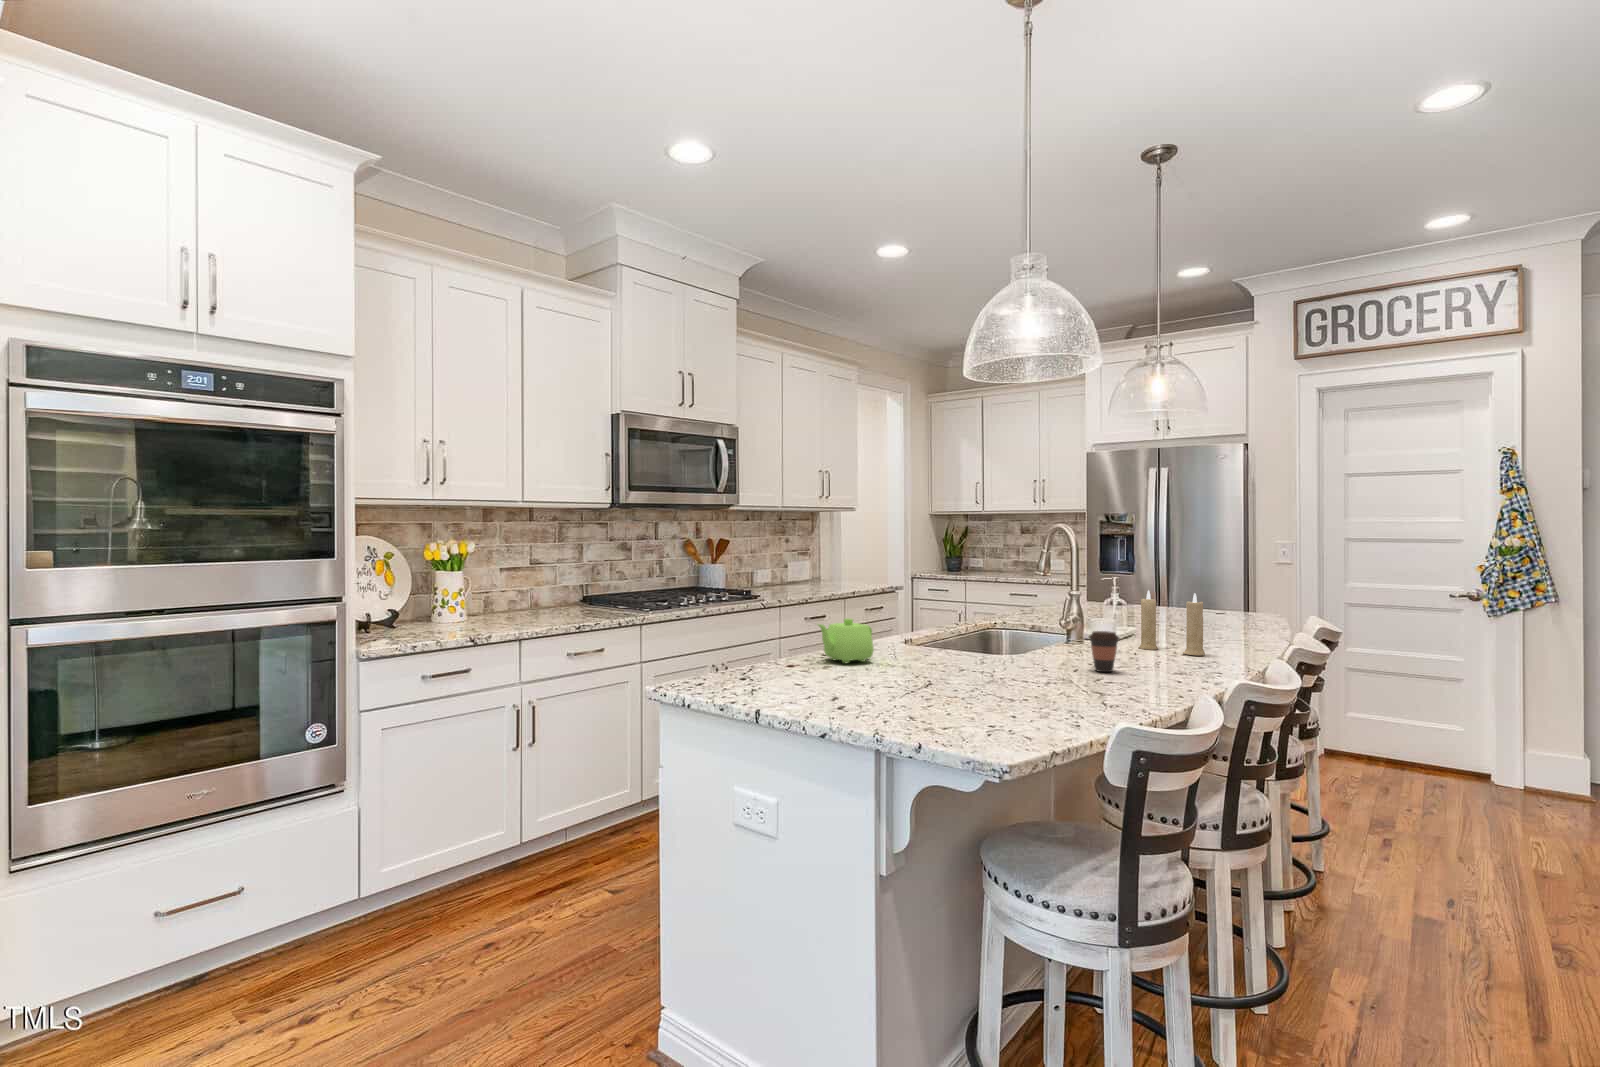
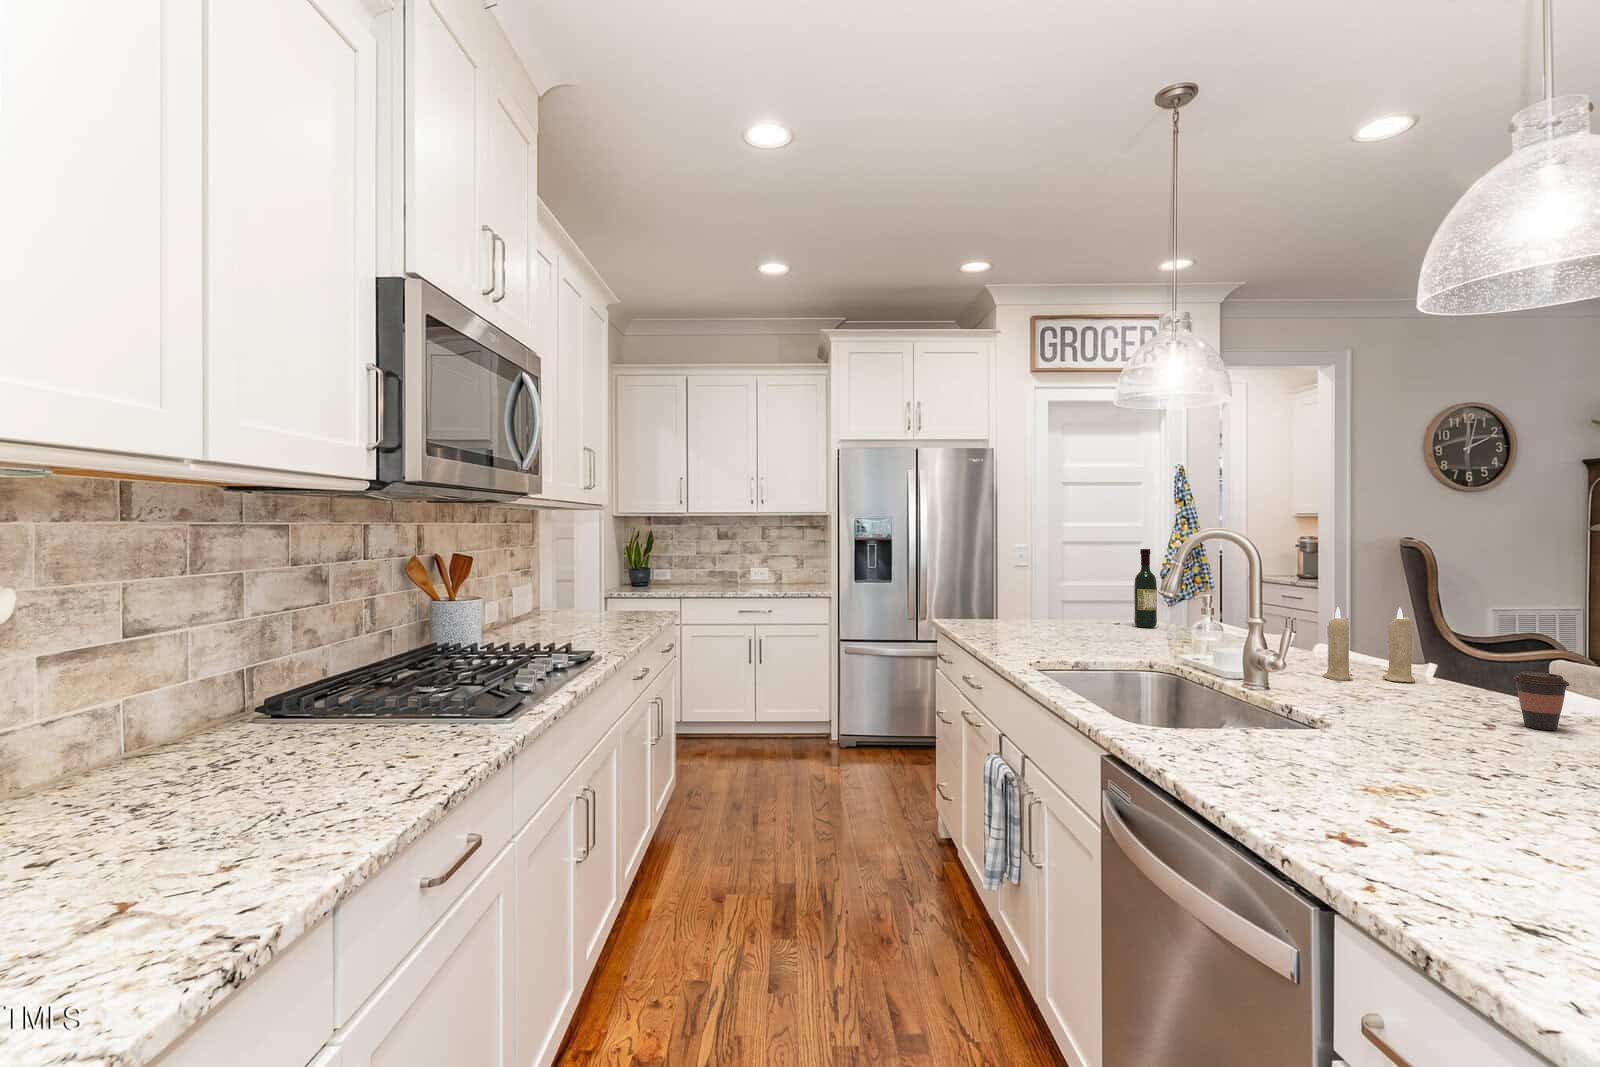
wine bottle: none [1215,545,1237,620] -> present [1134,549,1157,628]
teapot: present [818,618,874,663] -> none [1342,706,1465,799]

